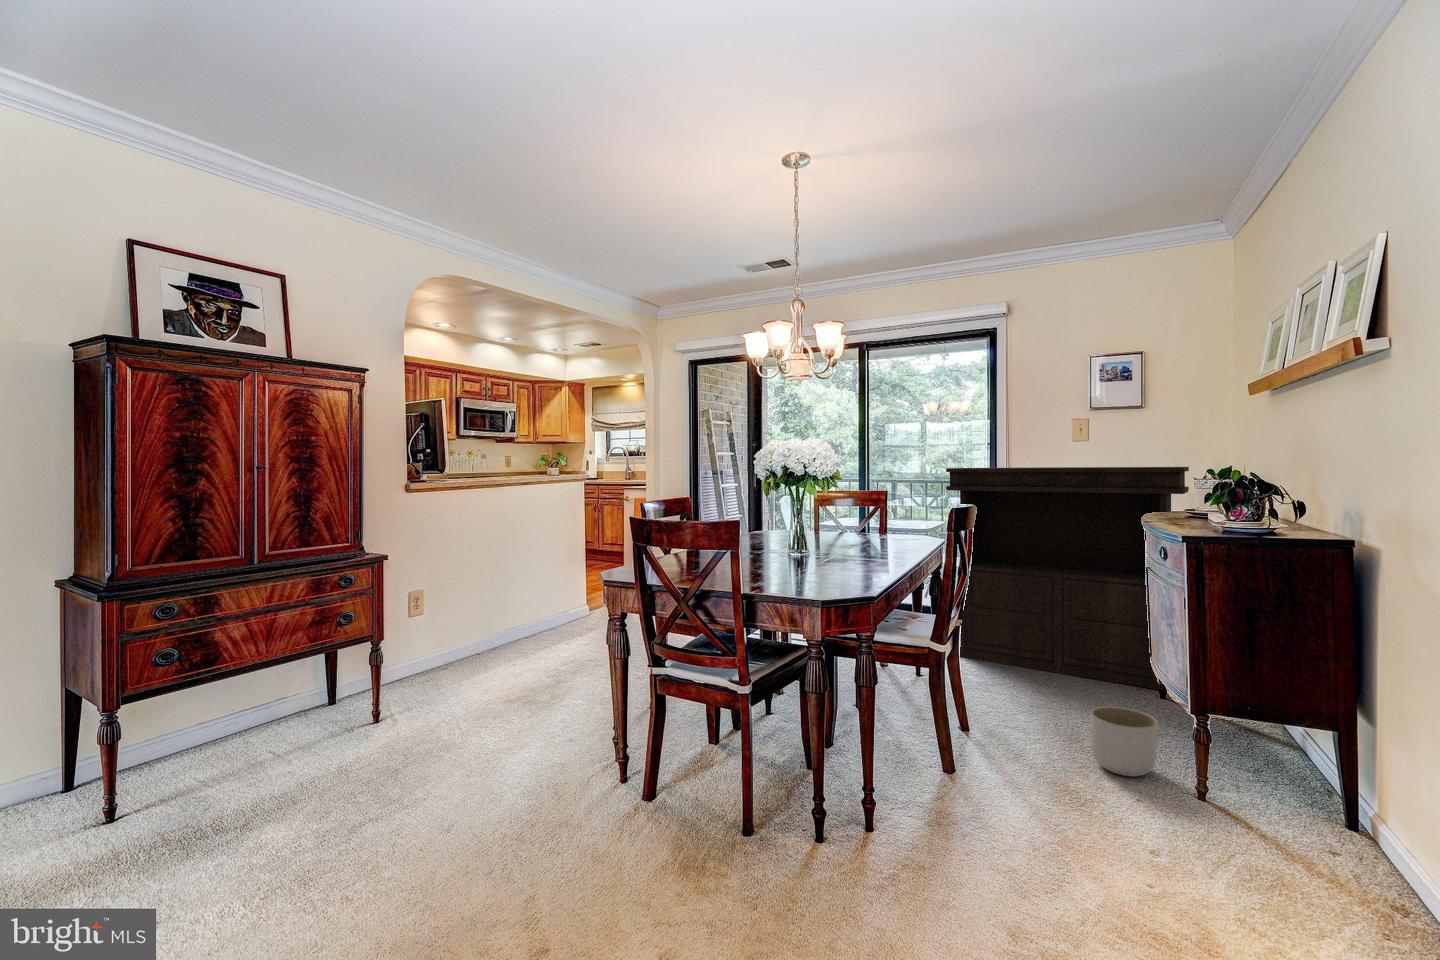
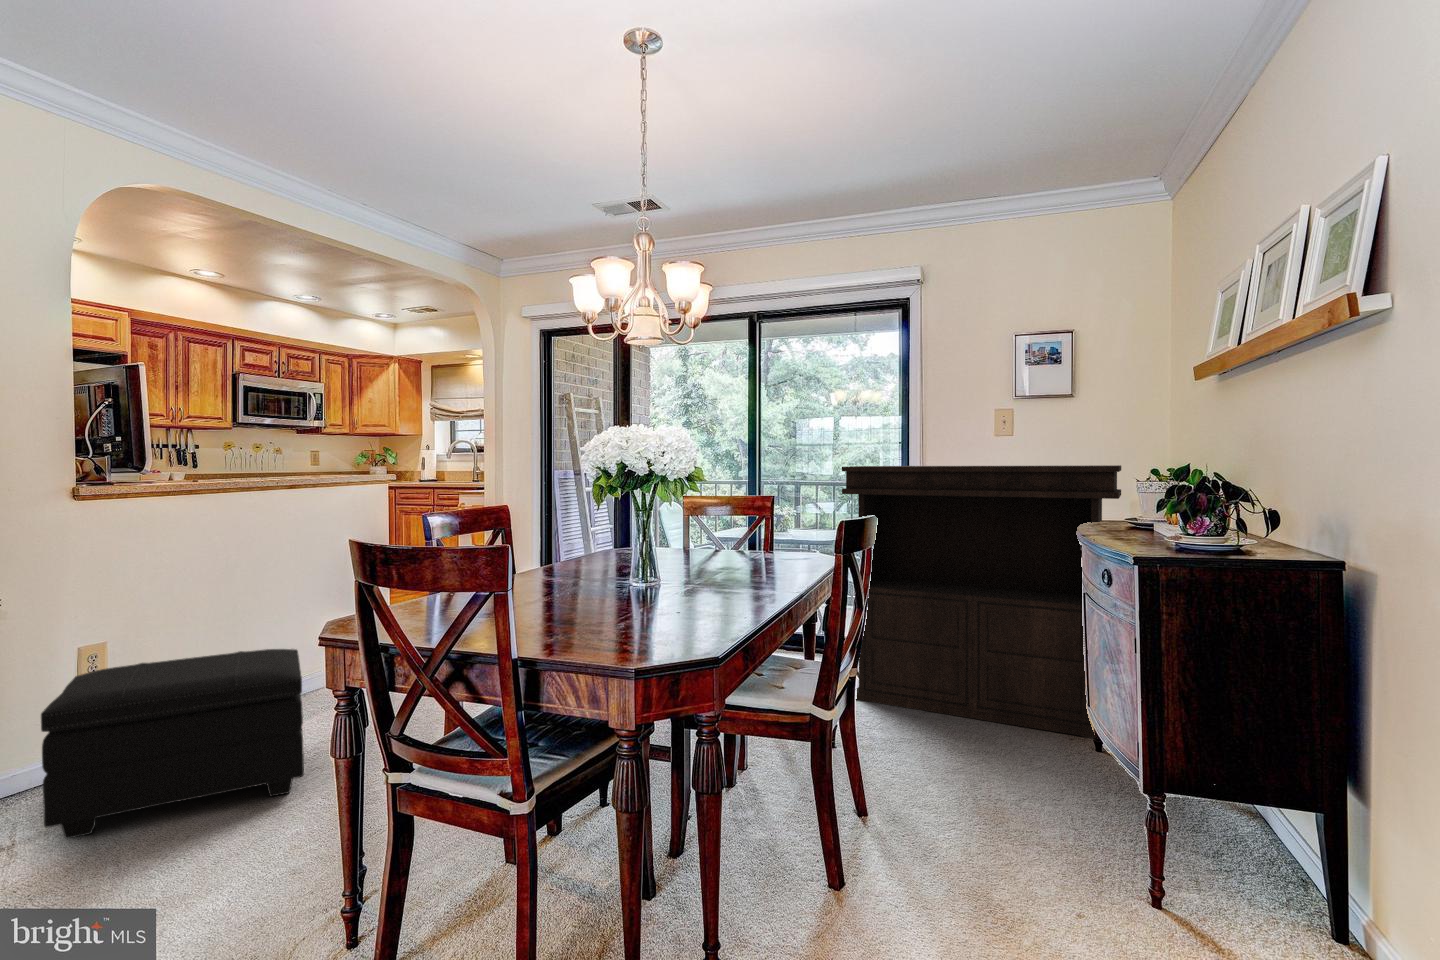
footstool: none [404,600,557,717] -> present [41,649,304,839]
planter: present [1090,706,1158,777] -> none [1017,779,1101,876]

